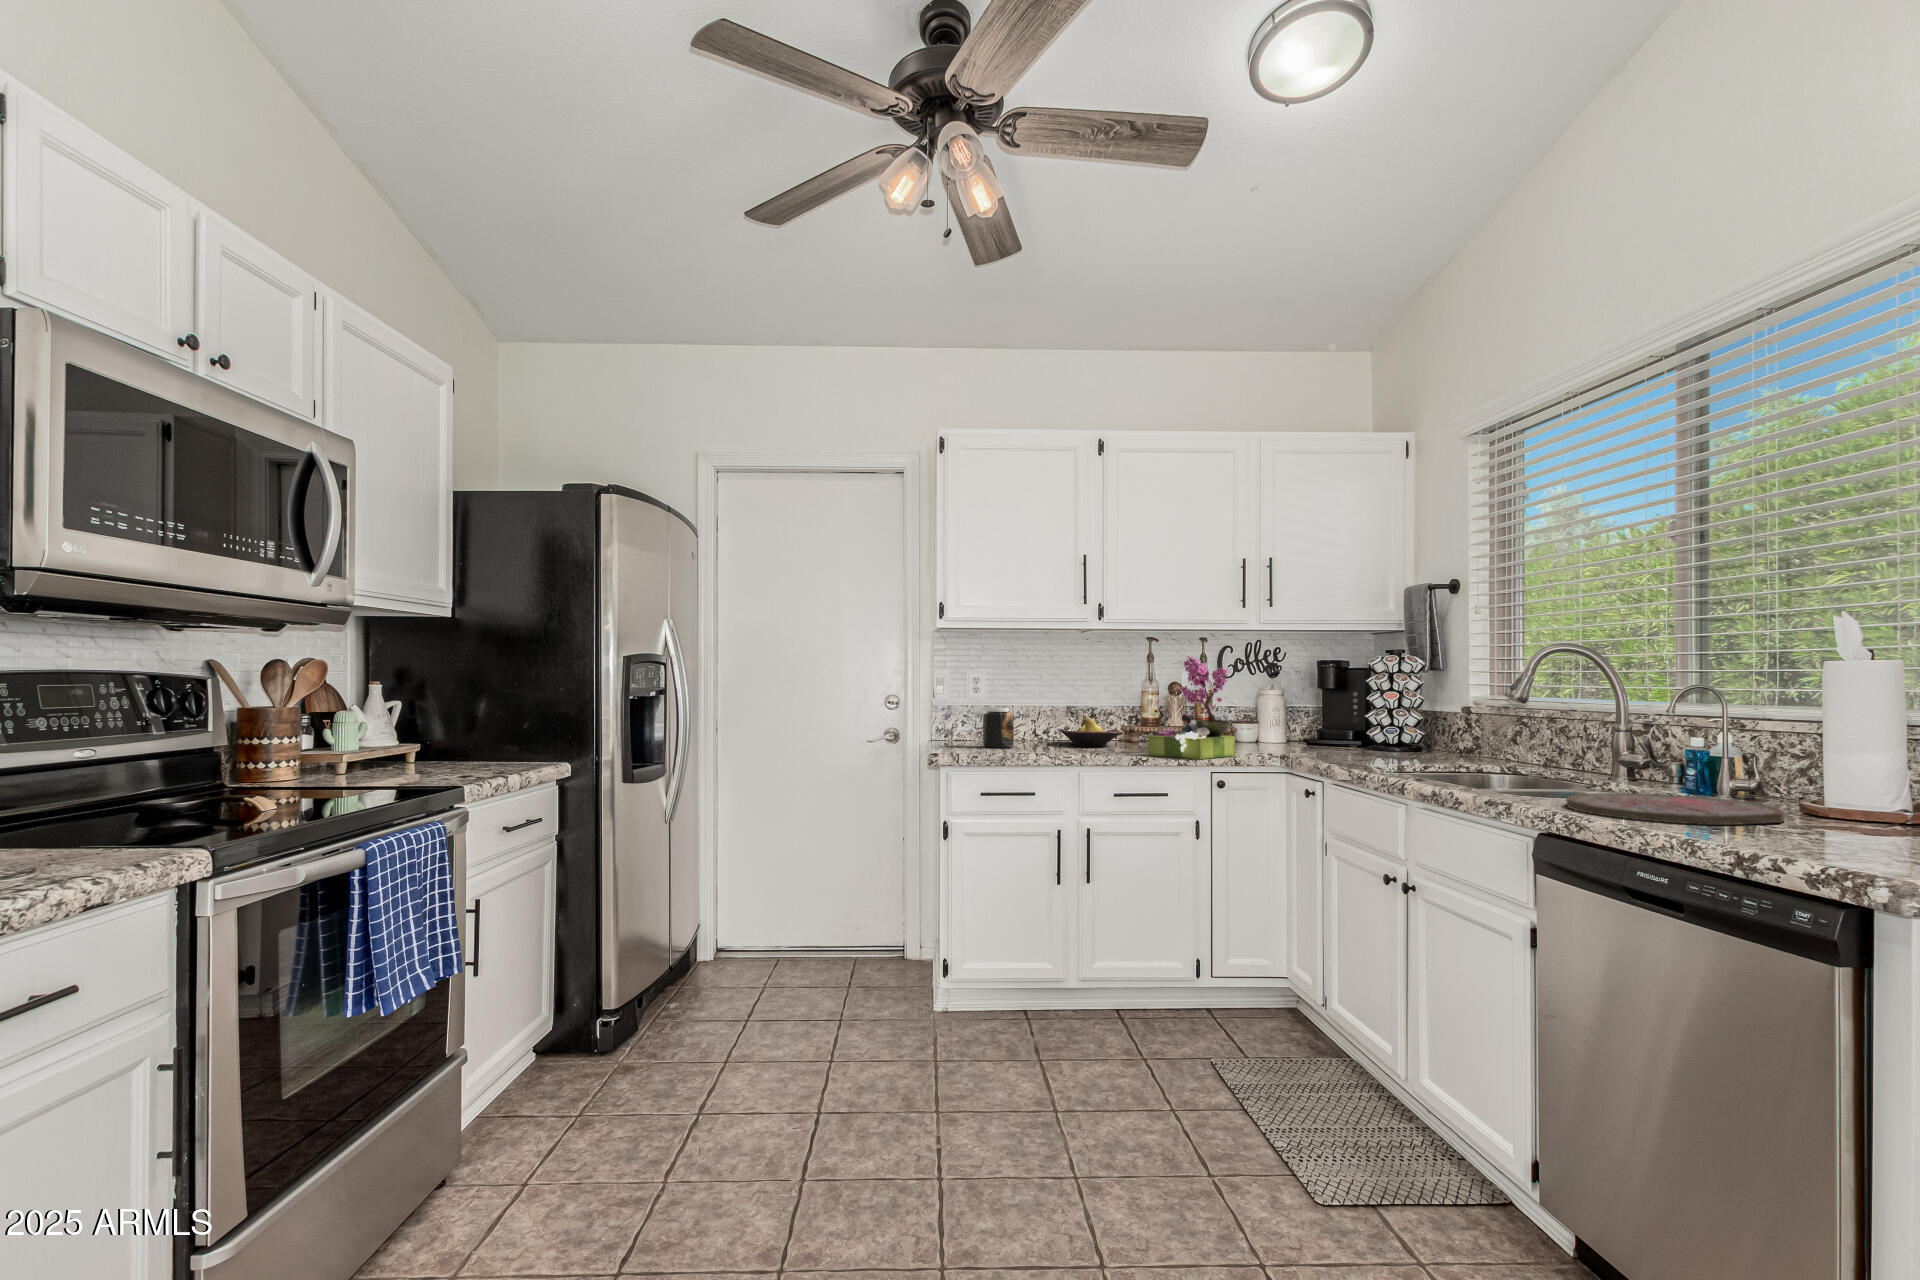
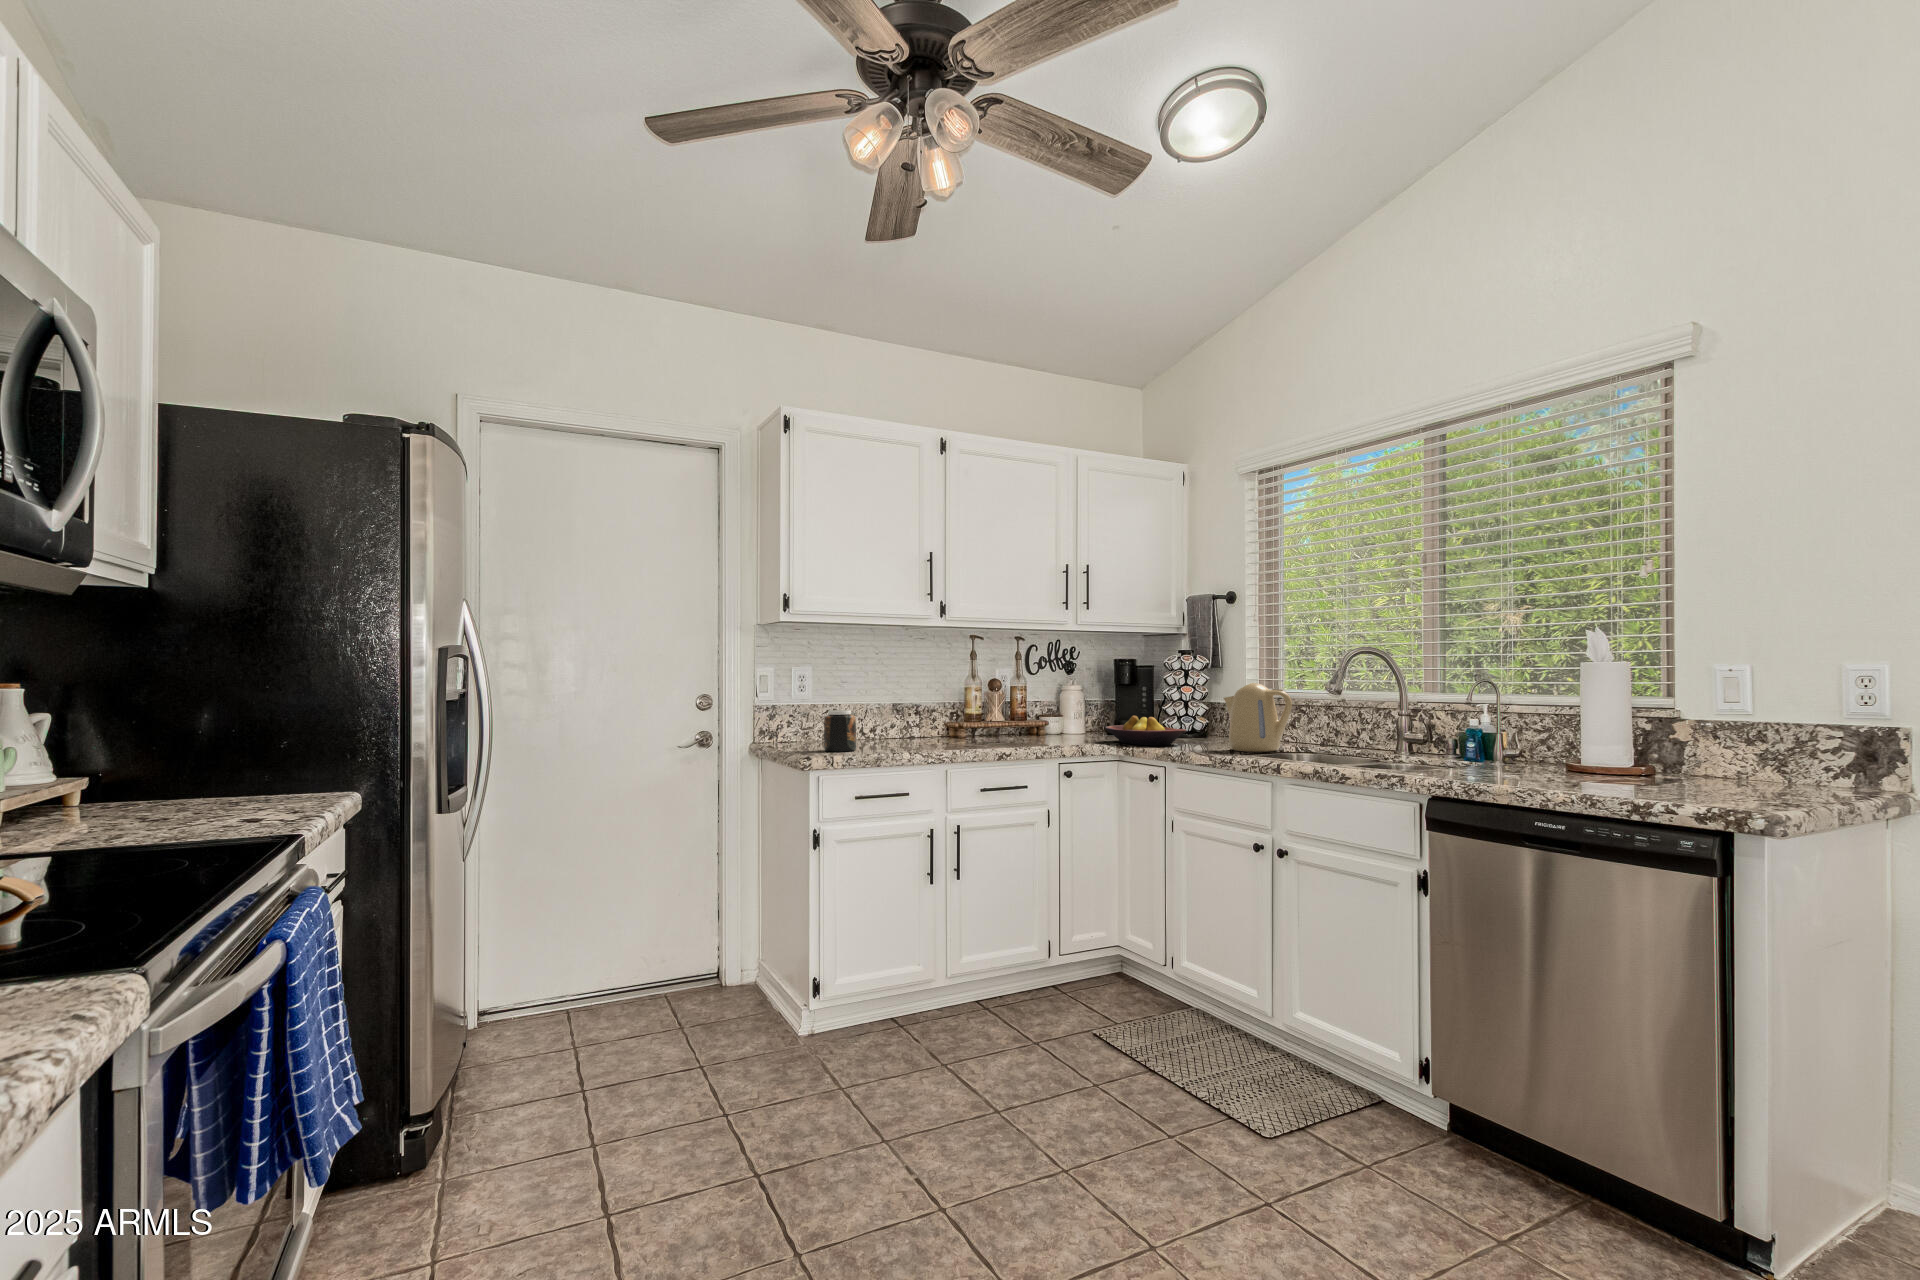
flower arrangement: present [1149,657,1235,759] -> none [1003,655,1076,753]
kettle: none [1405,689,1482,770] -> present [1224,683,1292,752]
fruit bowl: present [1060,717,1121,747] -> present [1105,716,1187,746]
cutting board: present [1567,793,1785,825] -> none [1430,763,1585,785]

